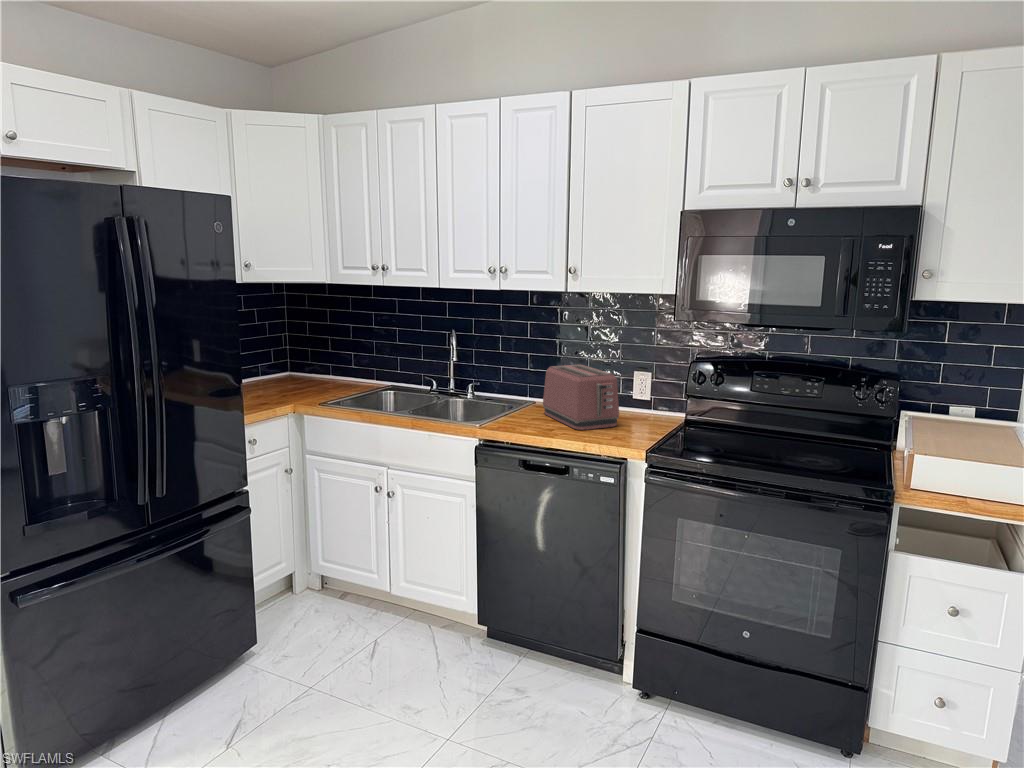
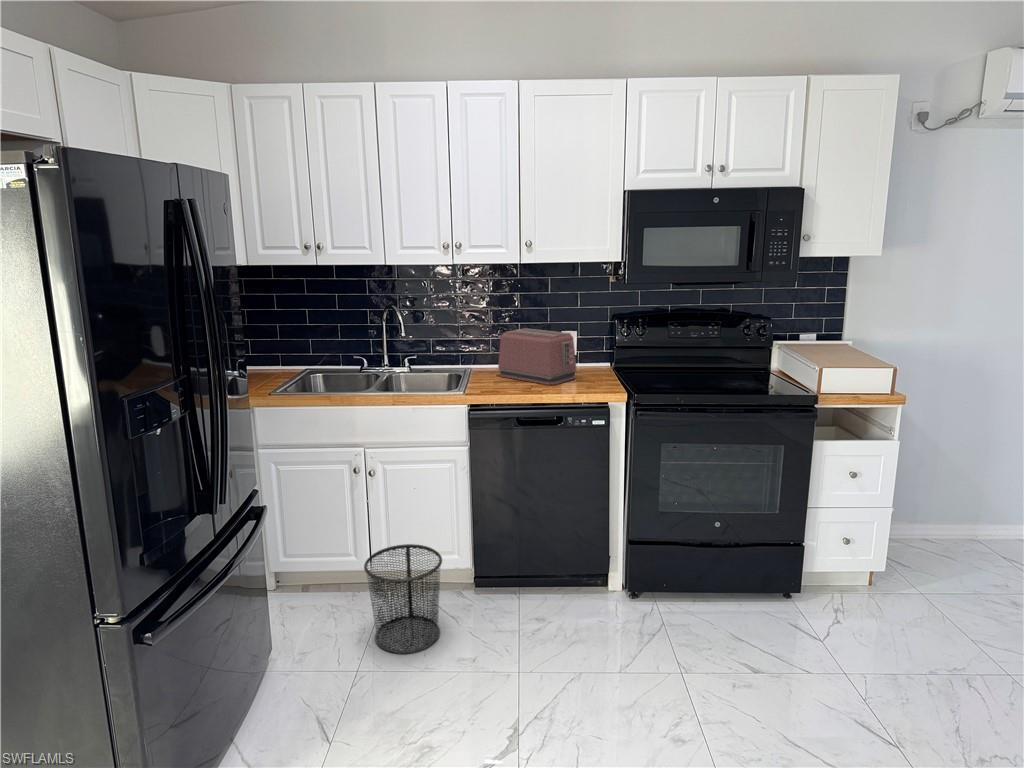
waste bin: none [344,572,425,687] -> present [364,544,442,653]

